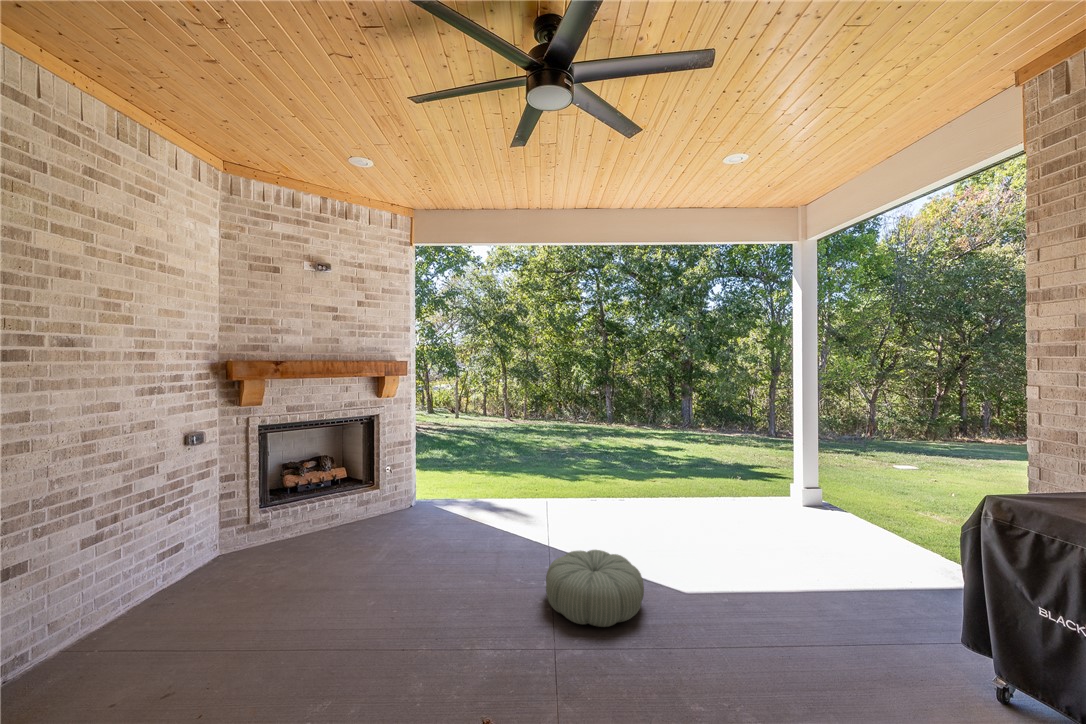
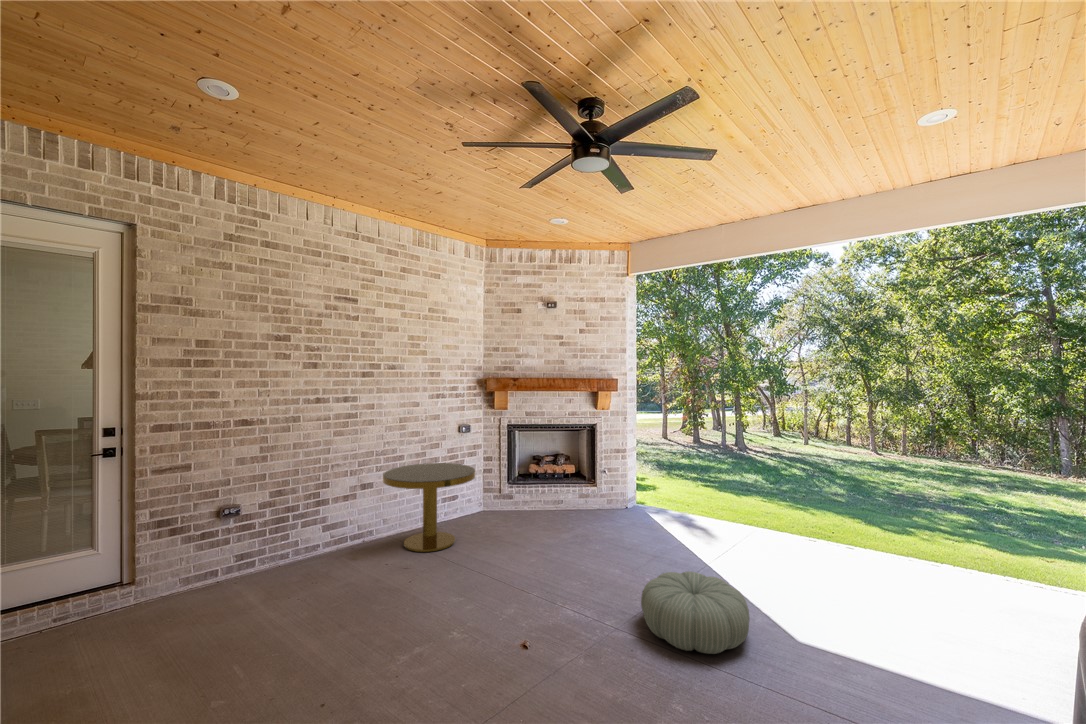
side table: none [70,494,261,655] -> present [383,463,475,552]

